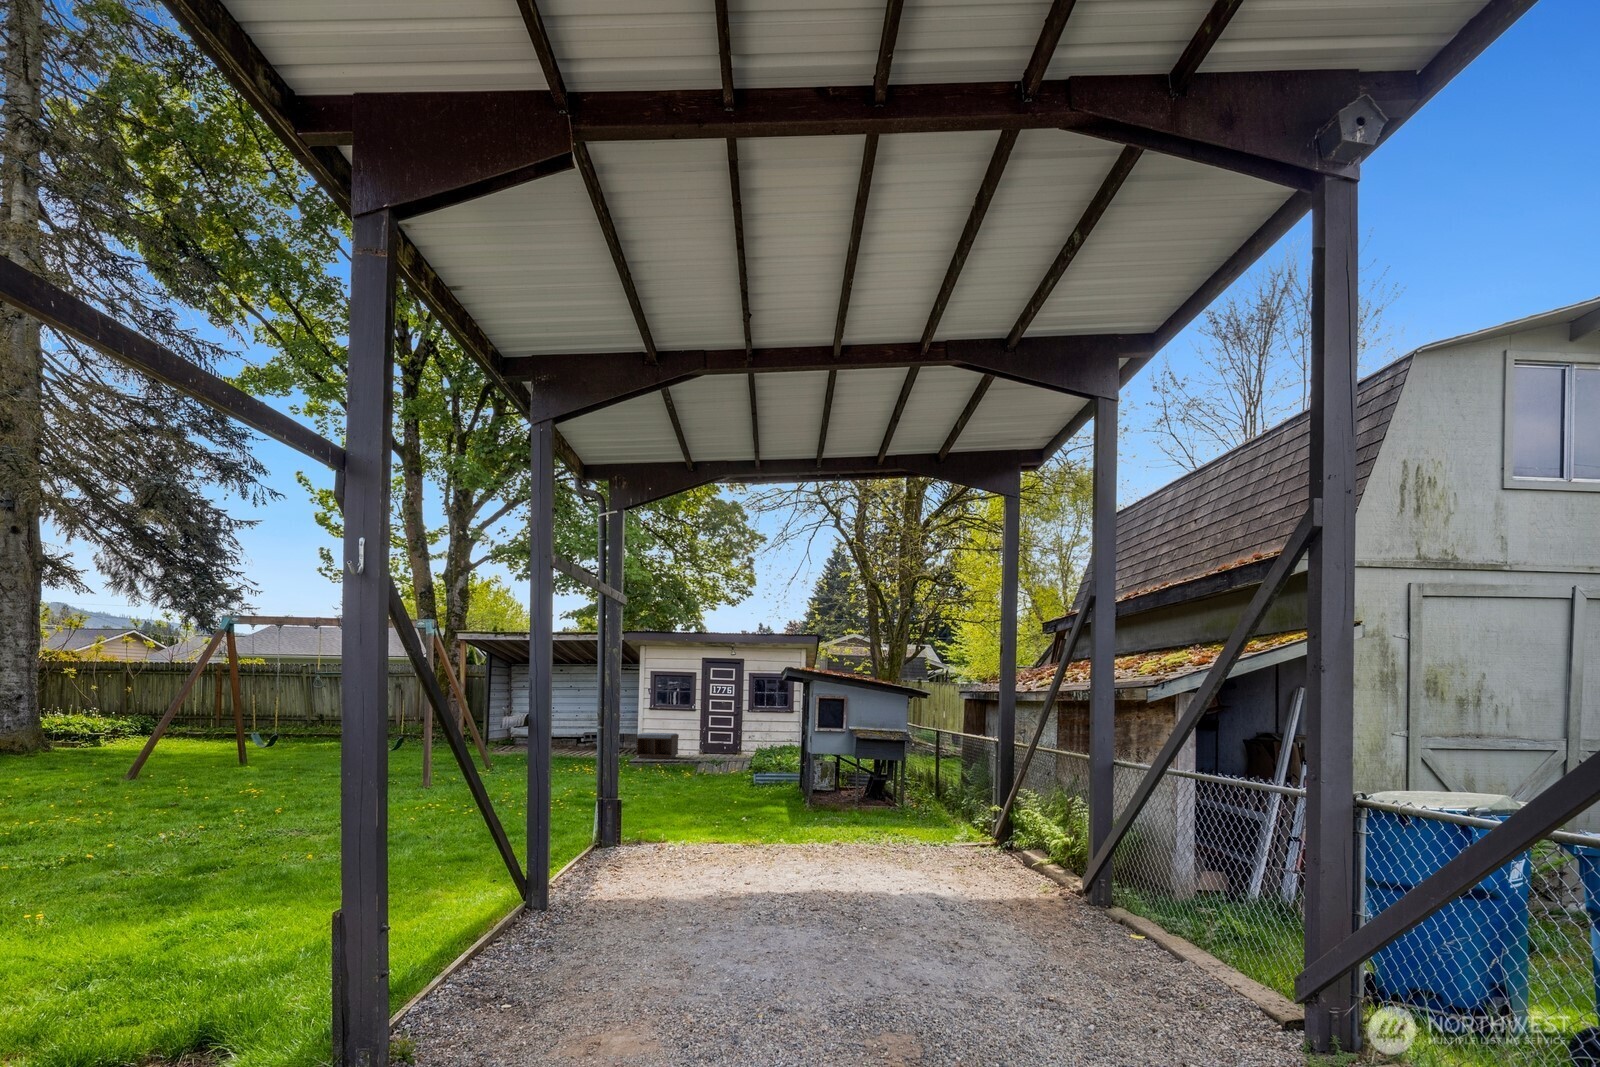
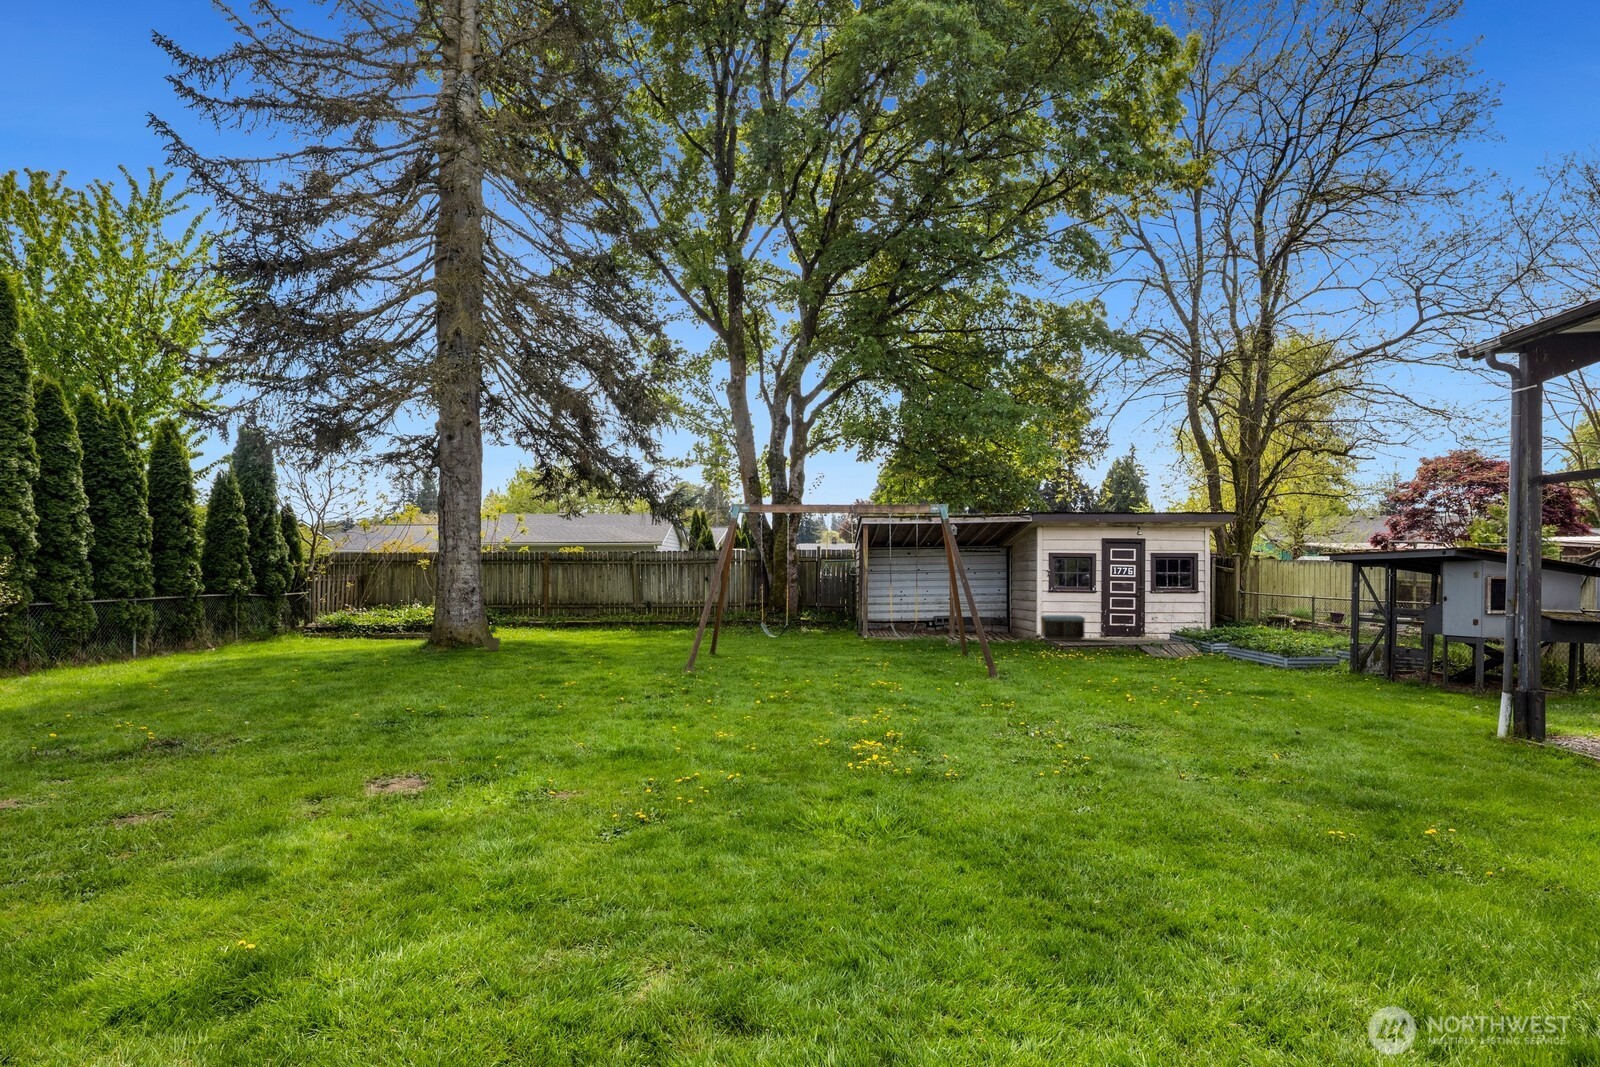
potted plant: none [90,733,125,761] -> present [483,619,519,651]

